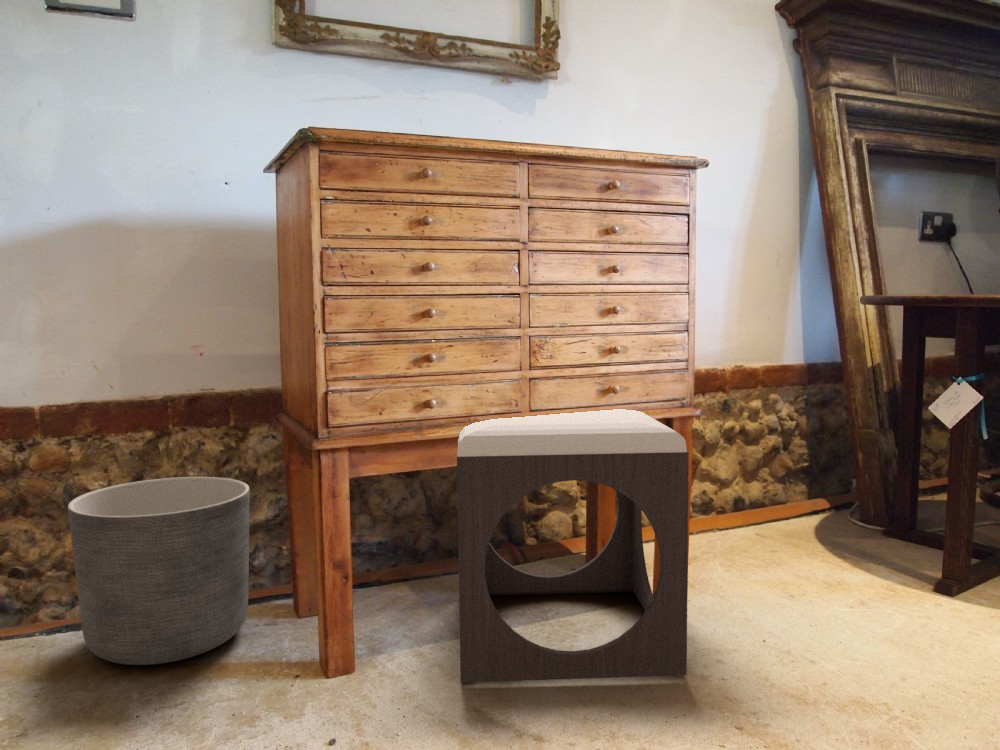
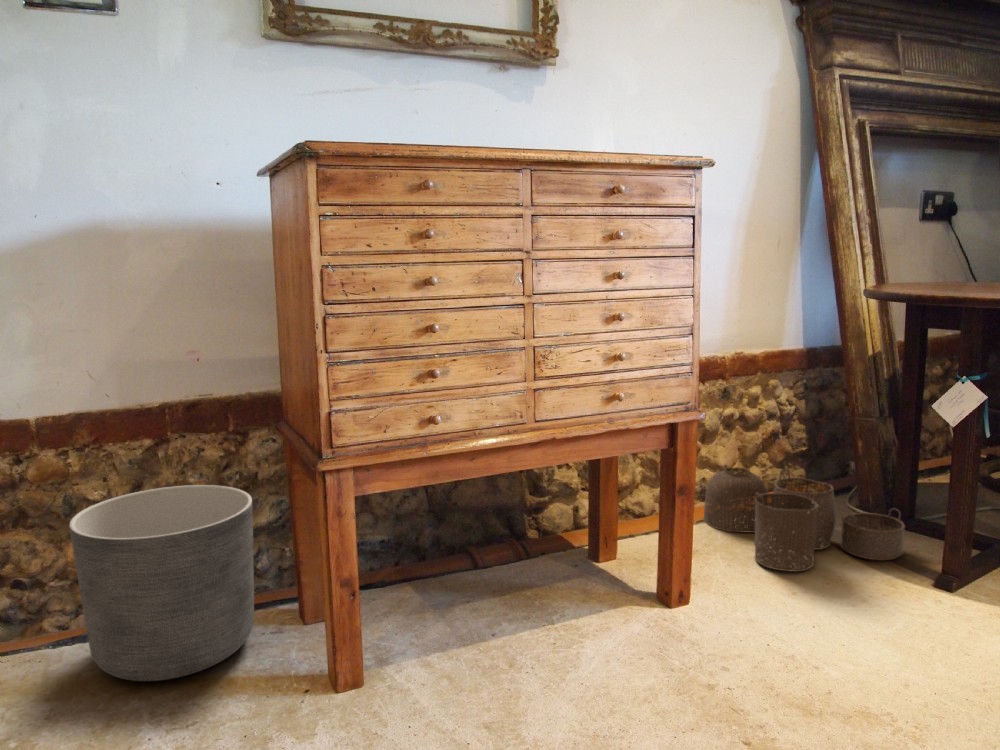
footstool: present [457,409,689,683] -> none [462,407,696,696]
woven basket: none [704,474,907,577] -> present [703,465,905,572]

